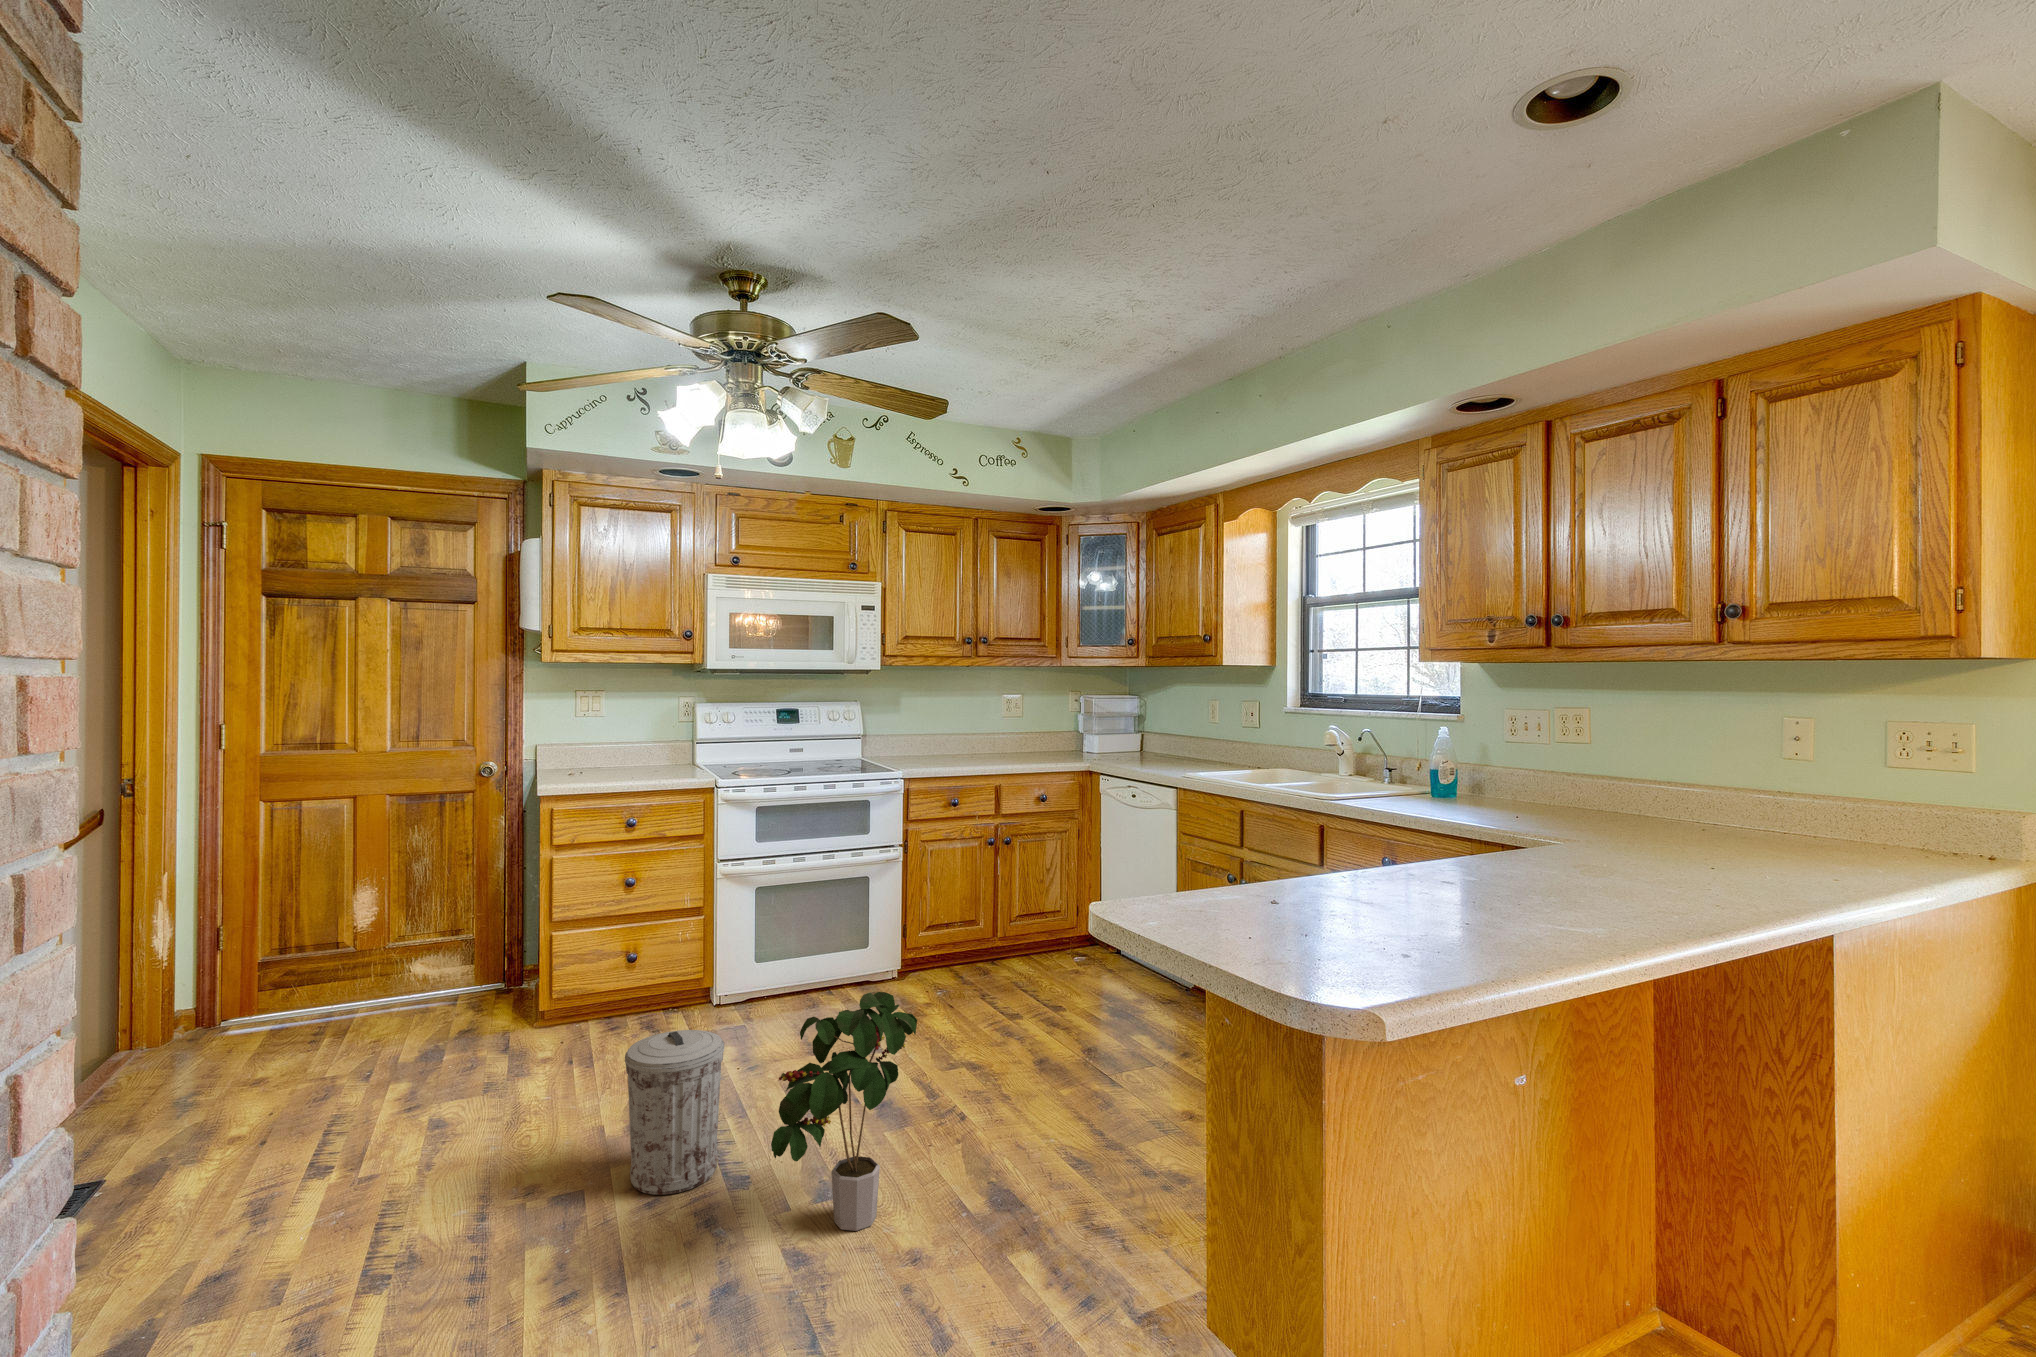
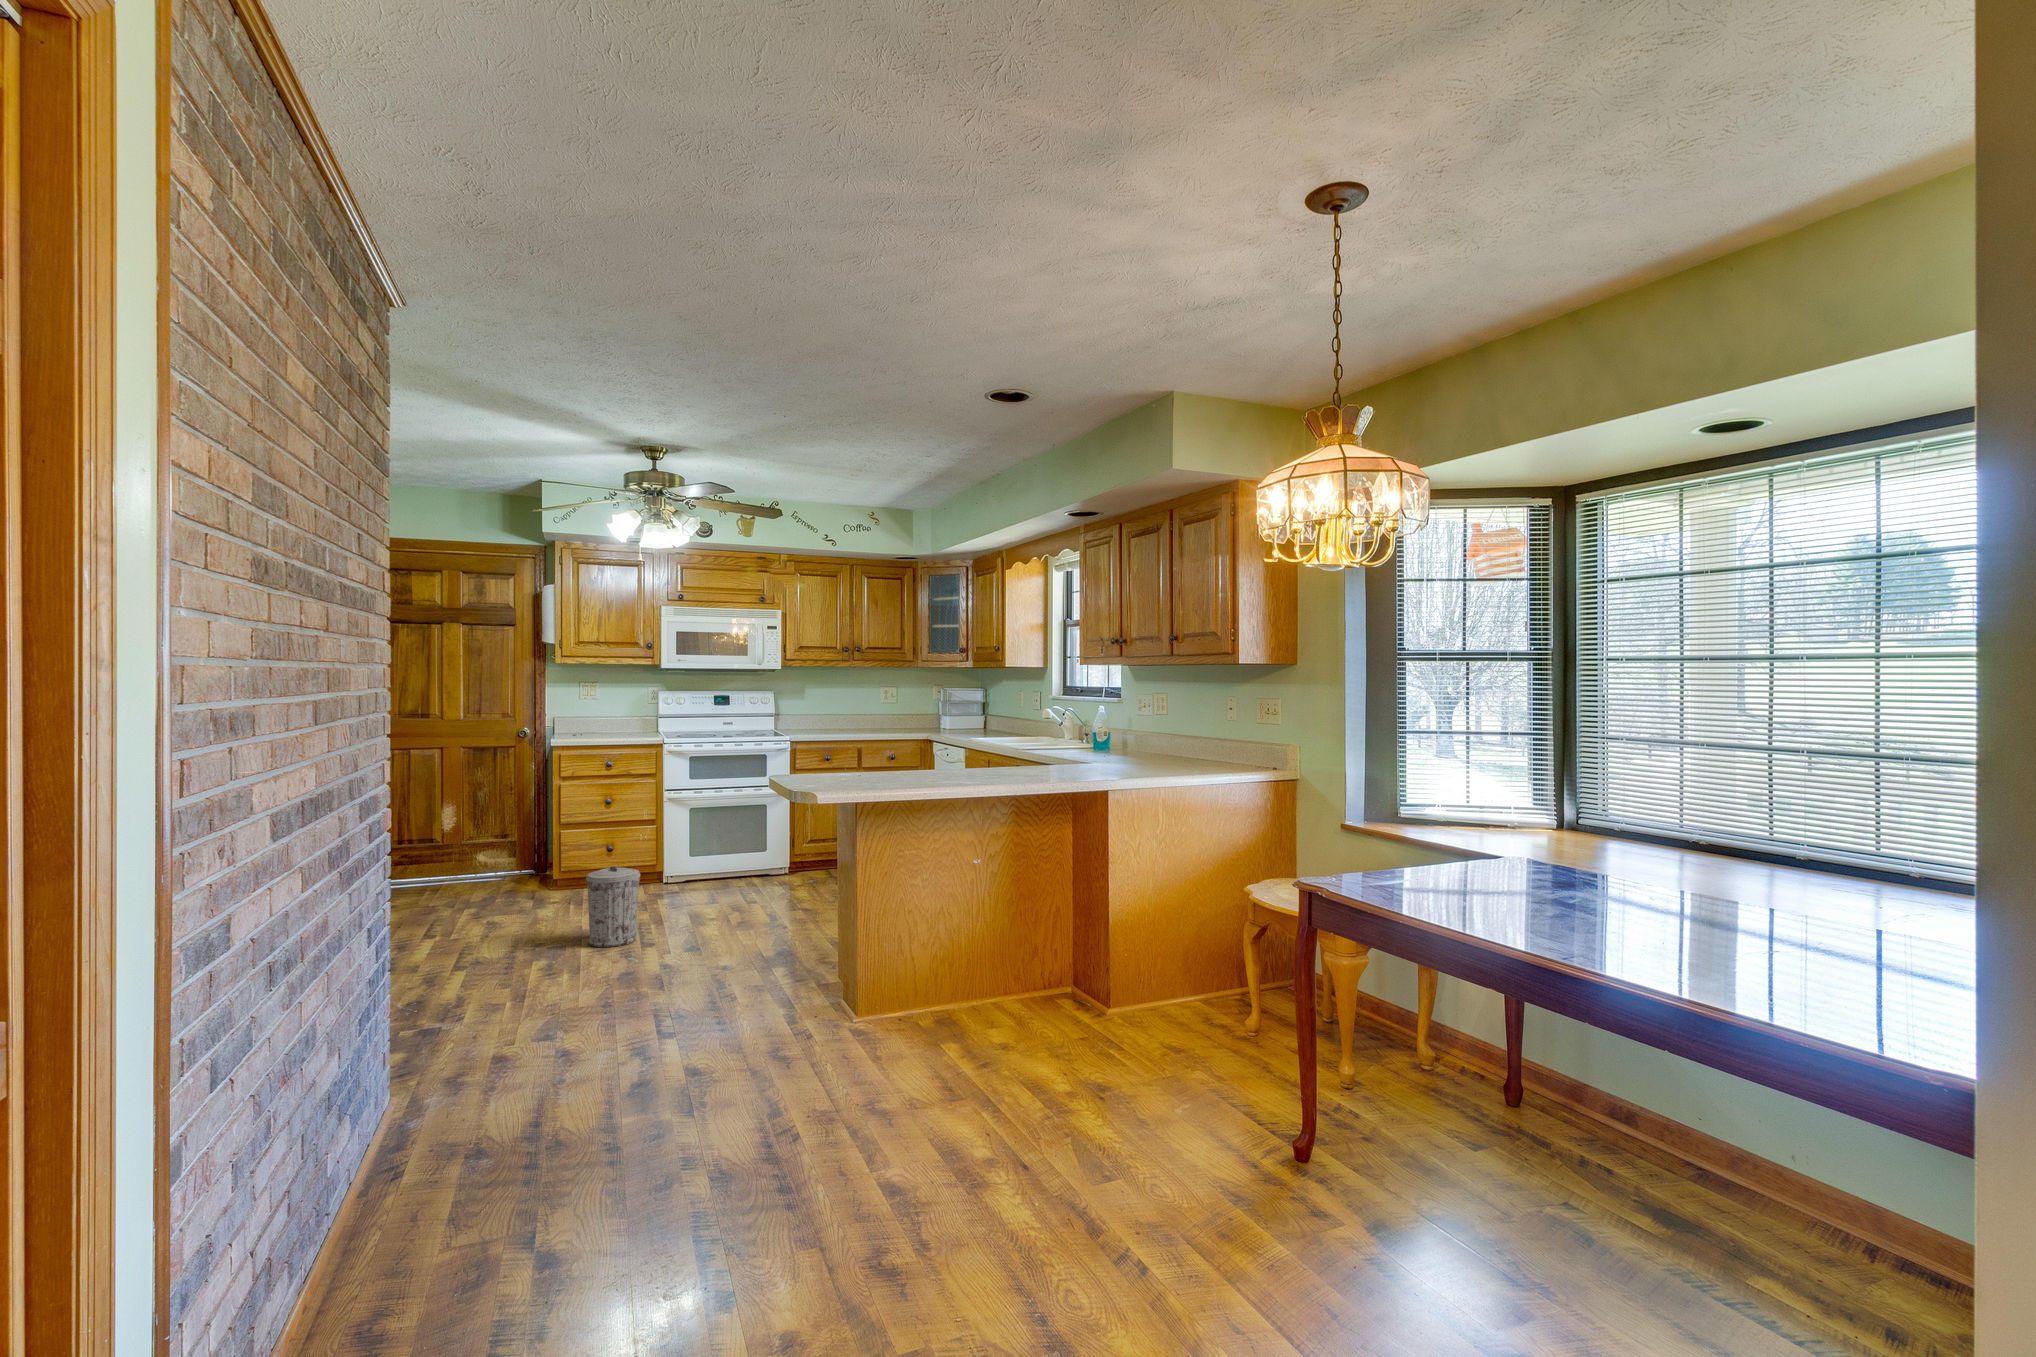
potted plant: present [771,992,917,1231] -> none [648,842,740,959]

